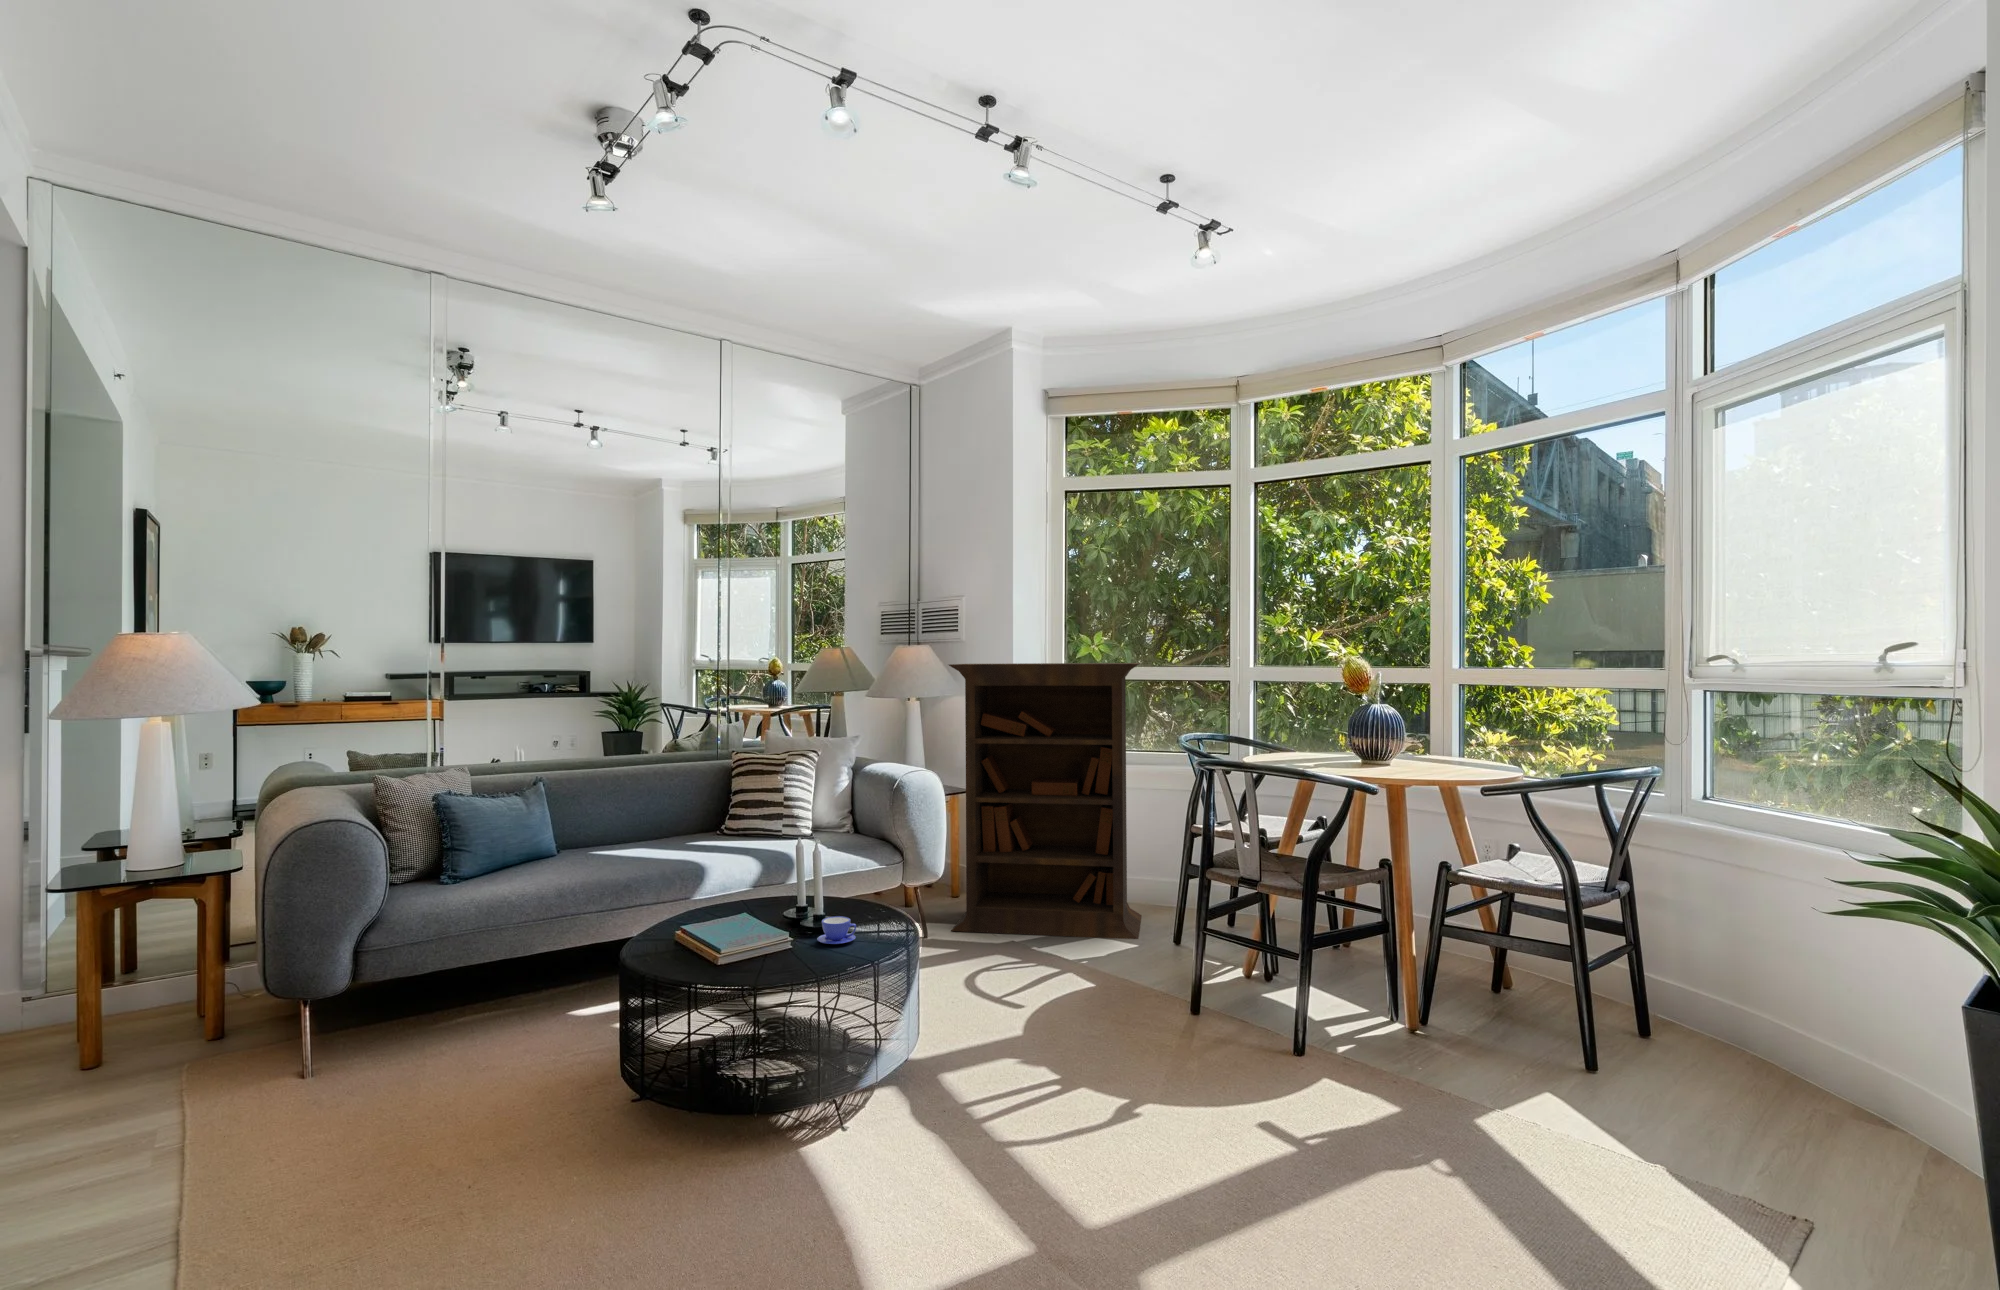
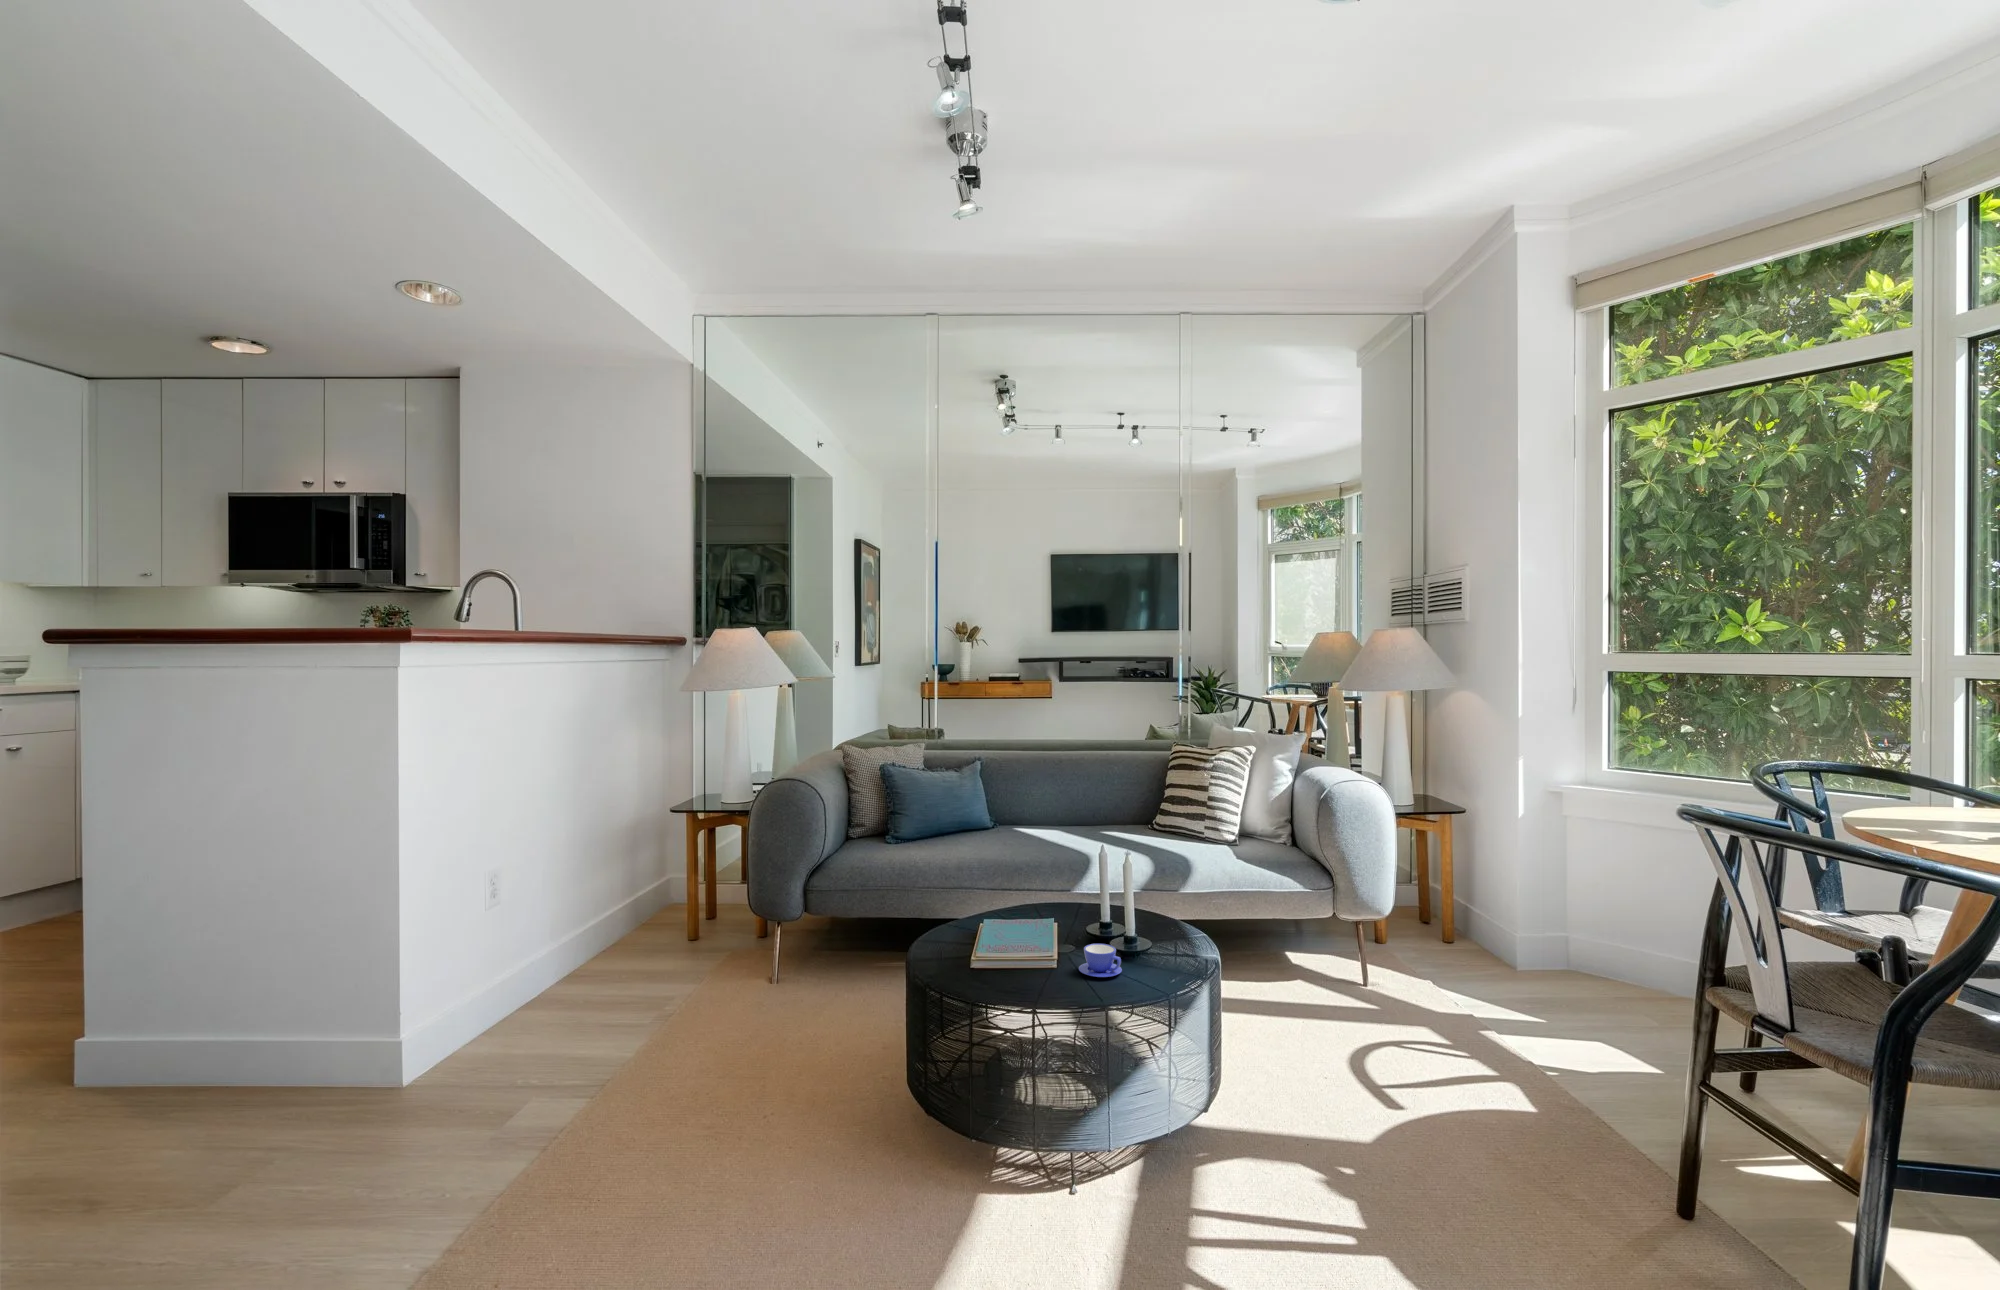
bookcase: present [949,663,1142,939] -> none [1398,657,1712,1060]

